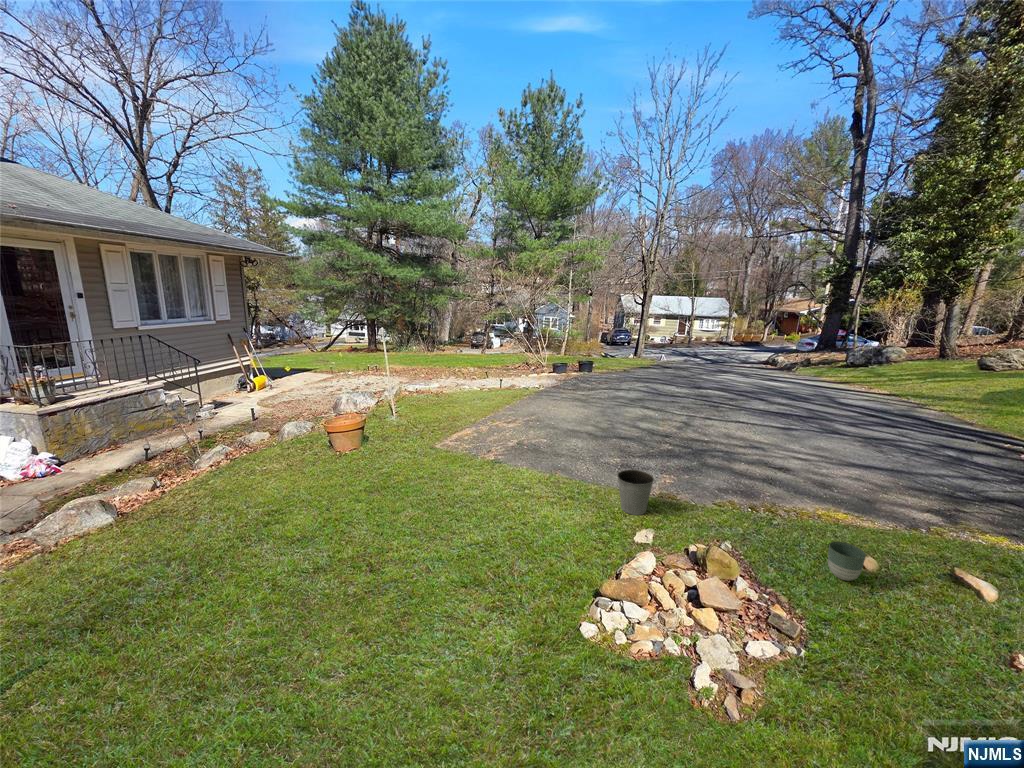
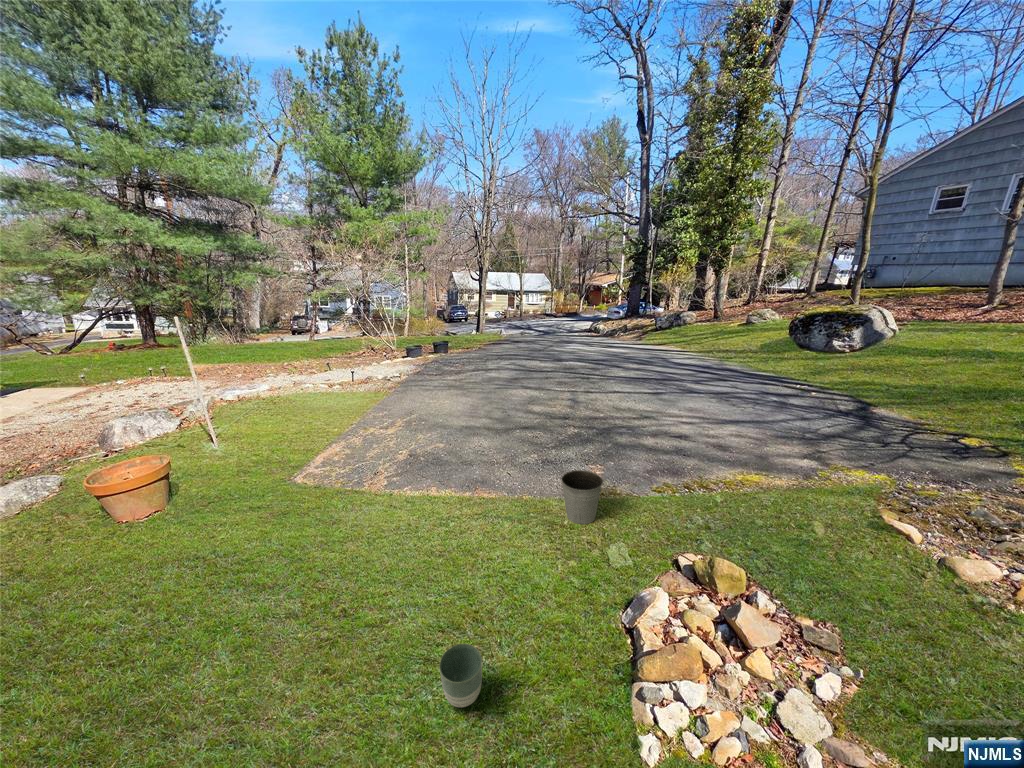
planter: present [828,542,866,581] -> present [440,644,482,707]

